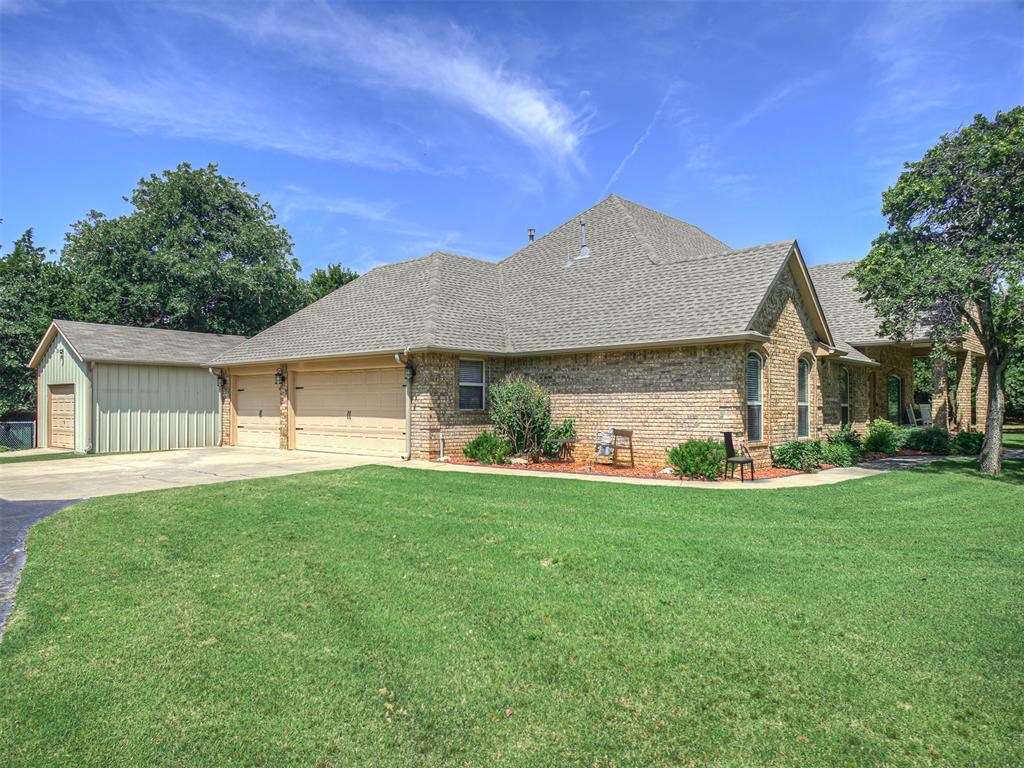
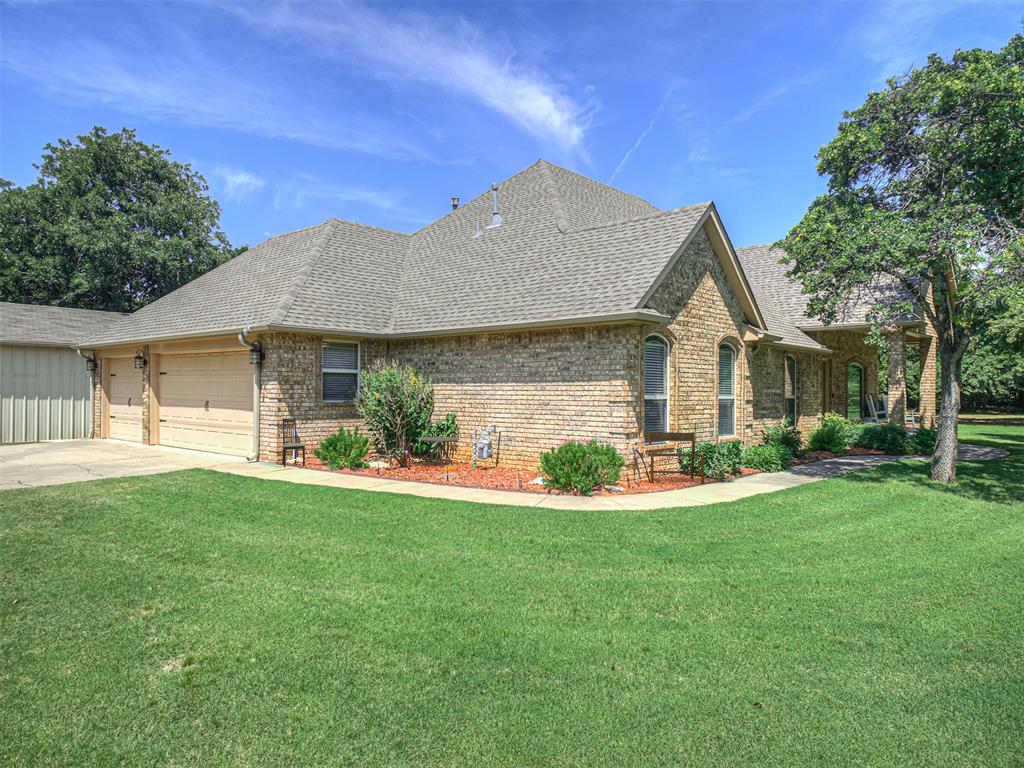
bench: present [594,429,634,469] -> present [647,432,704,484]
chair: present [724,432,754,482] -> present [282,418,305,467]

